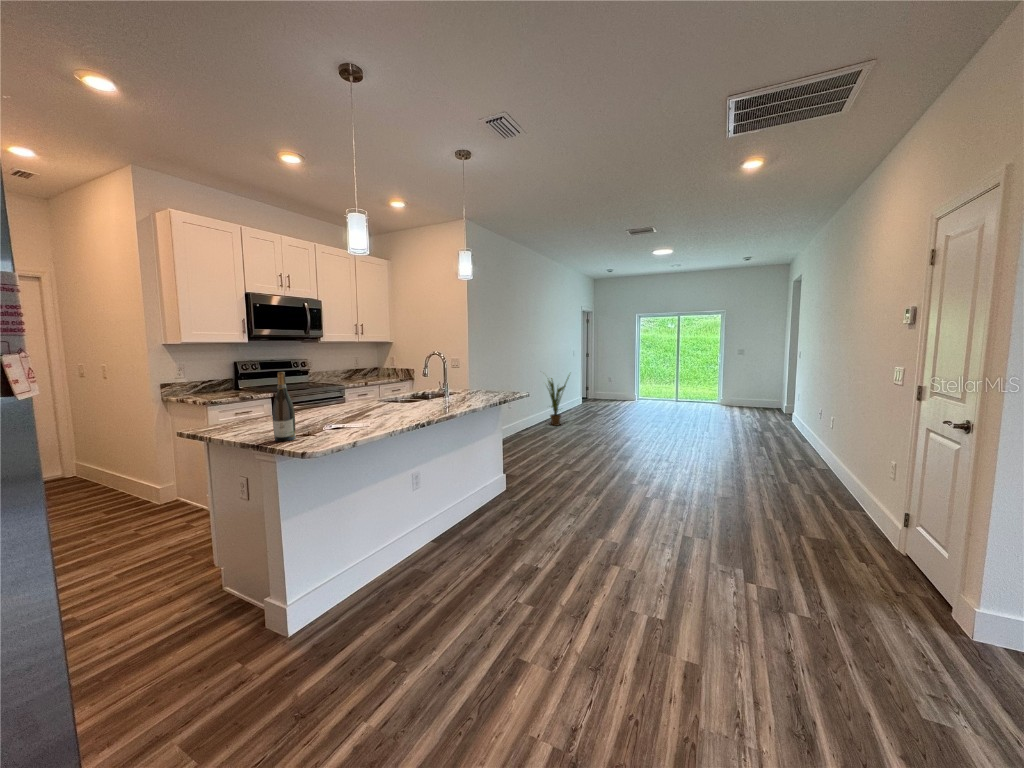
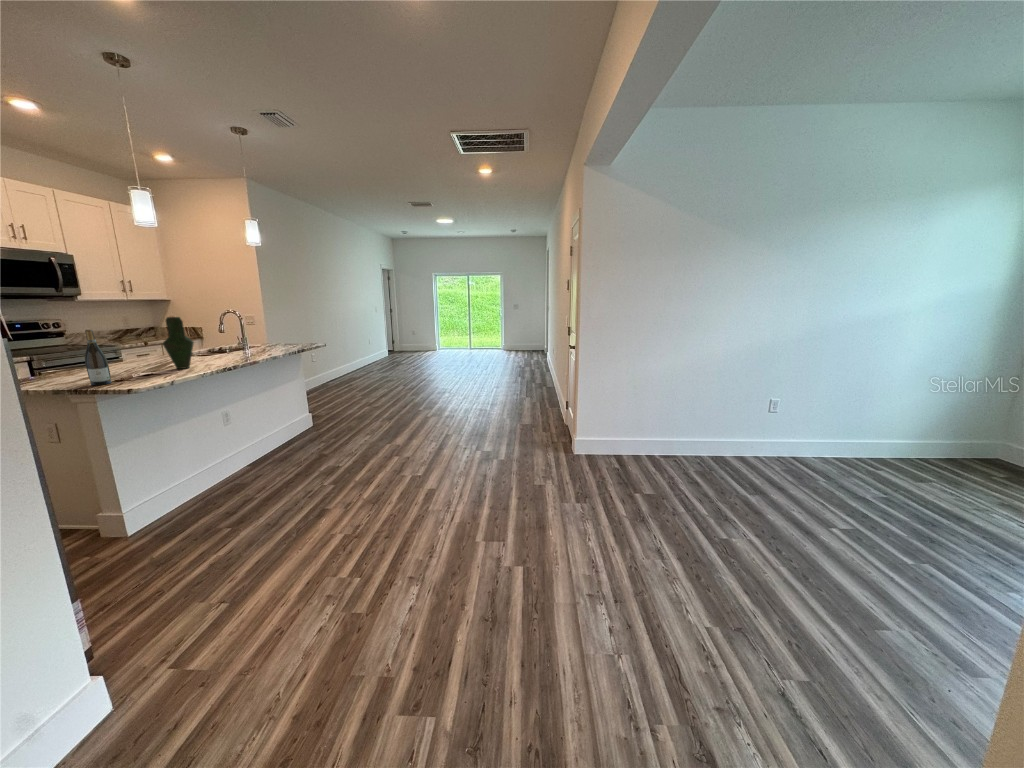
vase: none [359,358,390,421] -> present [163,317,194,369]
house plant: present [548,375,570,426] -> none [345,326,376,375]

